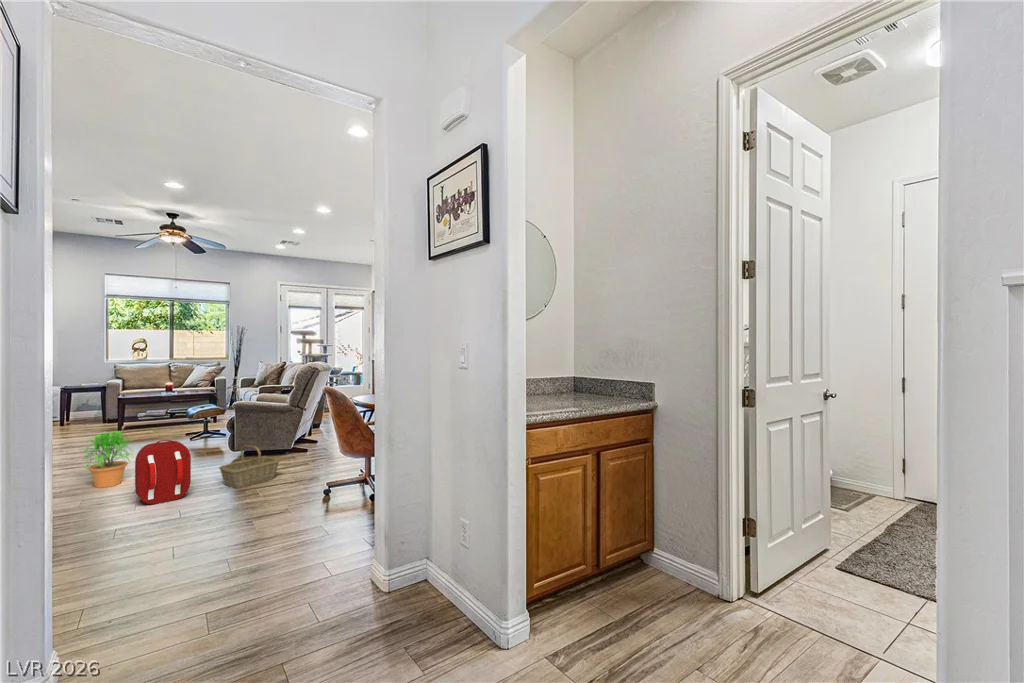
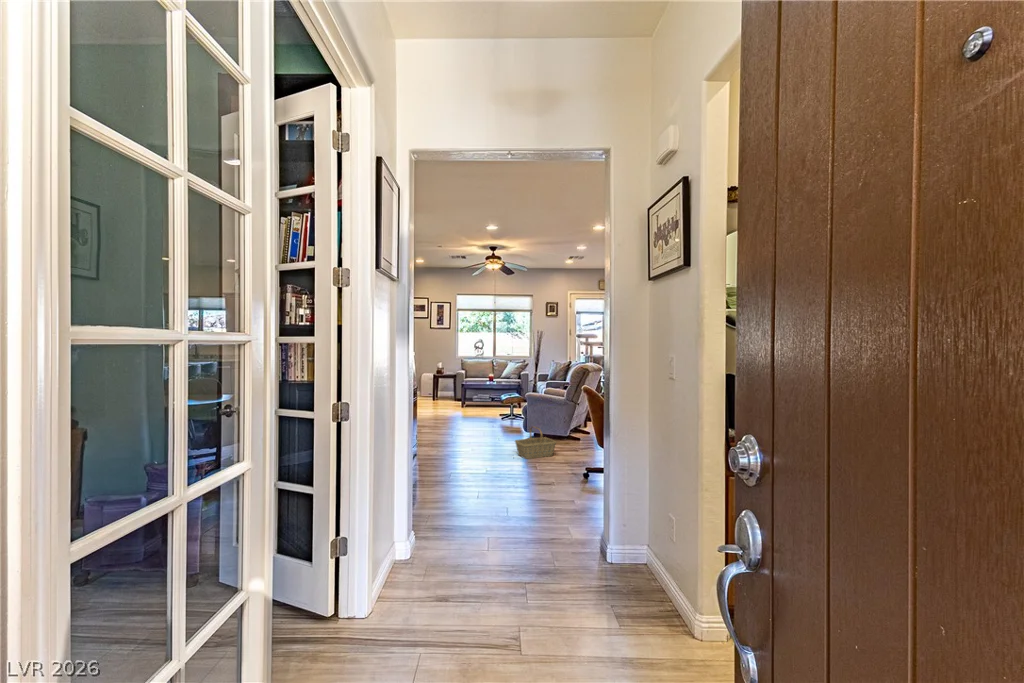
potted plant: present [84,431,129,488] -> none [437,405,468,444]
backpack: present [133,440,191,504] -> none [463,416,496,460]

